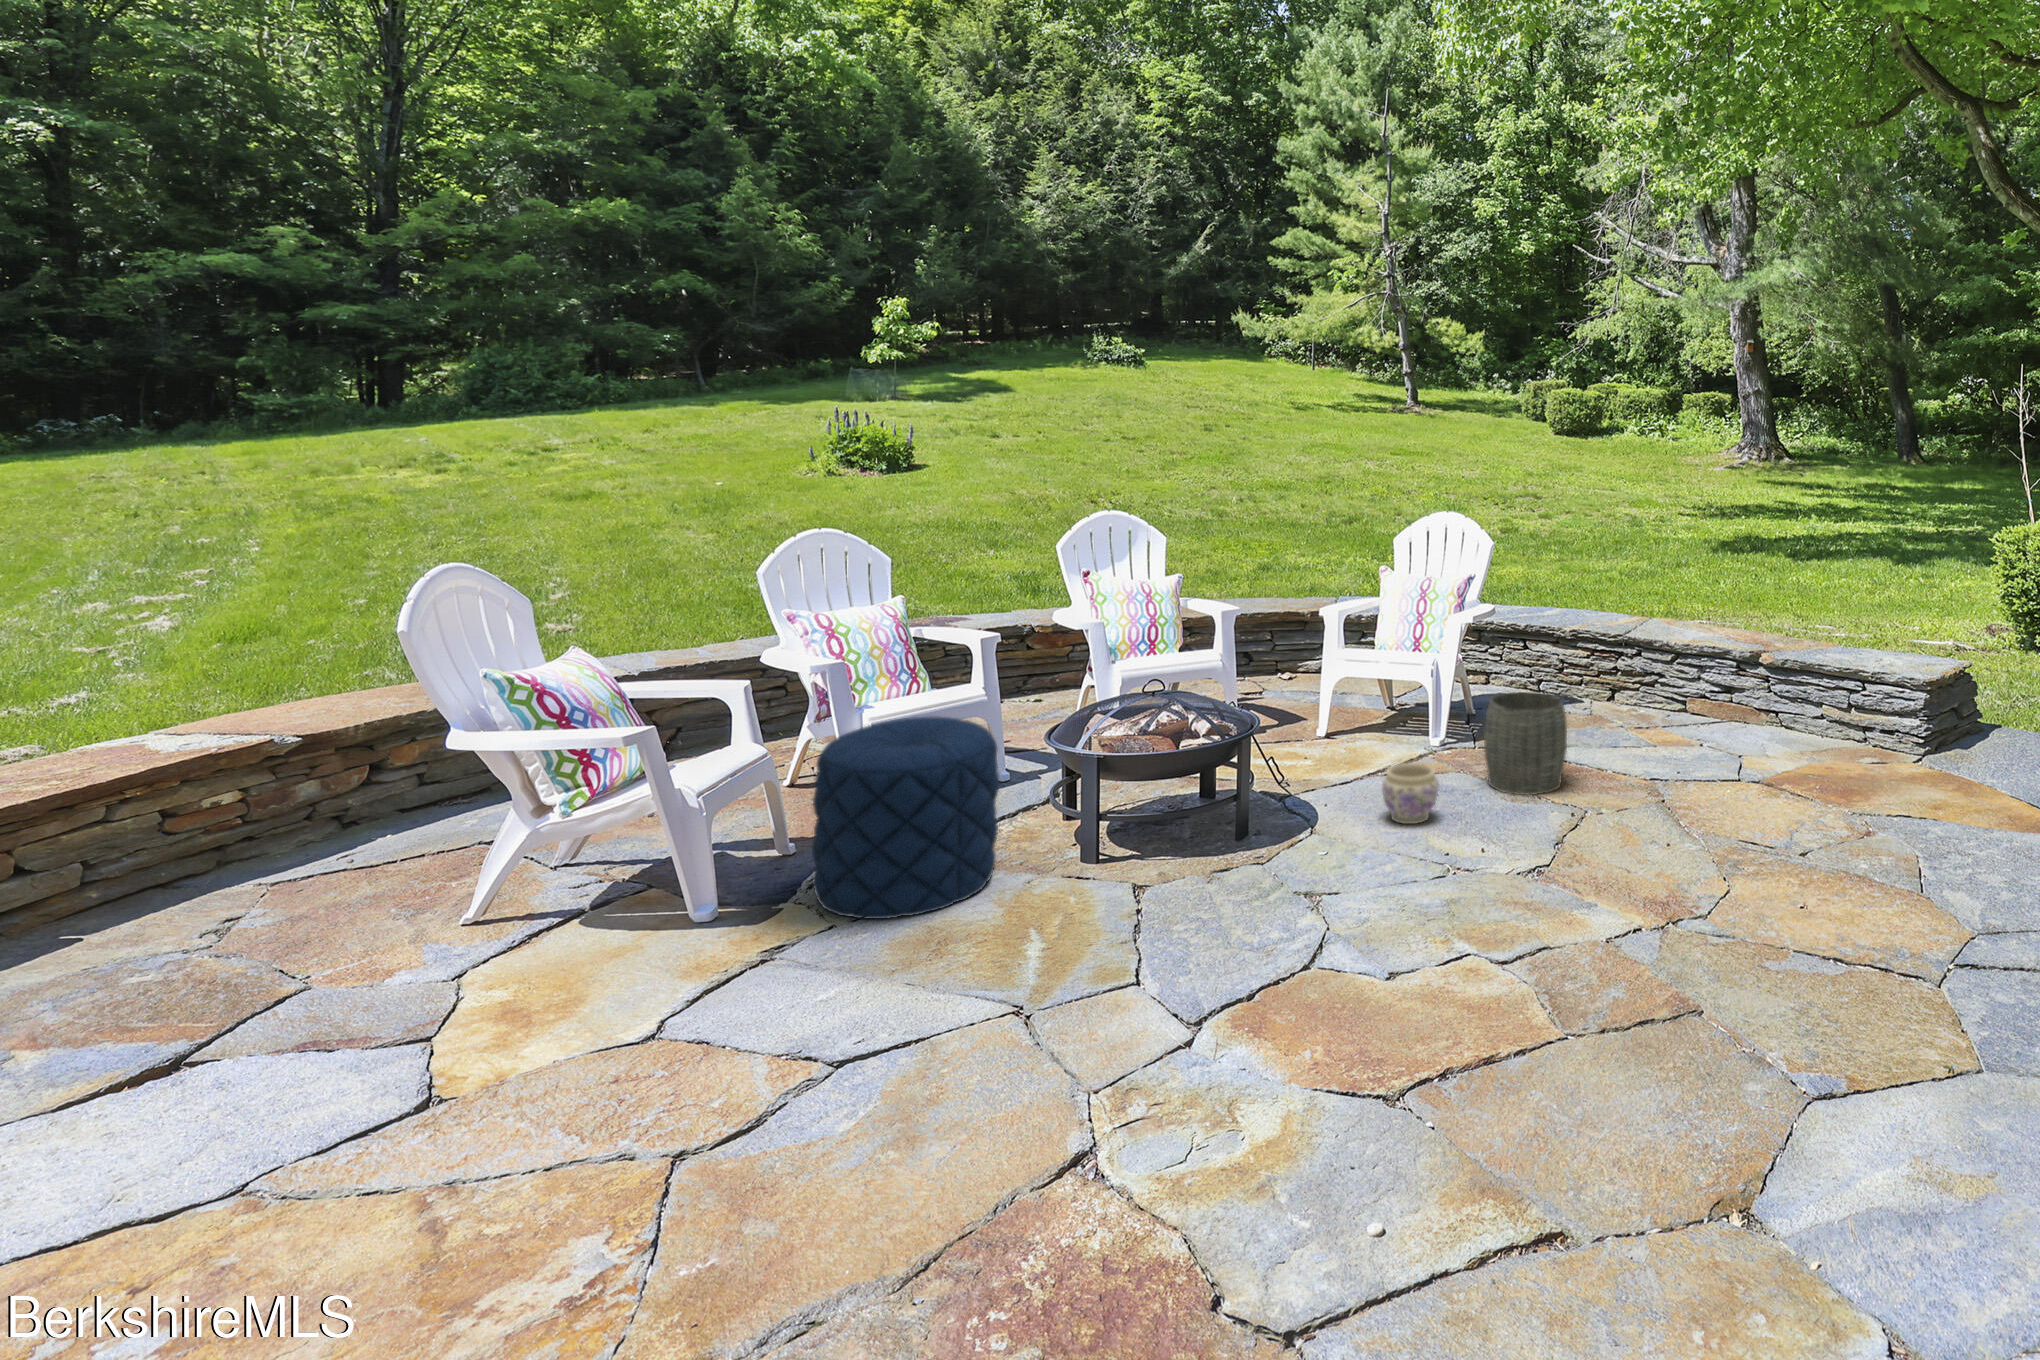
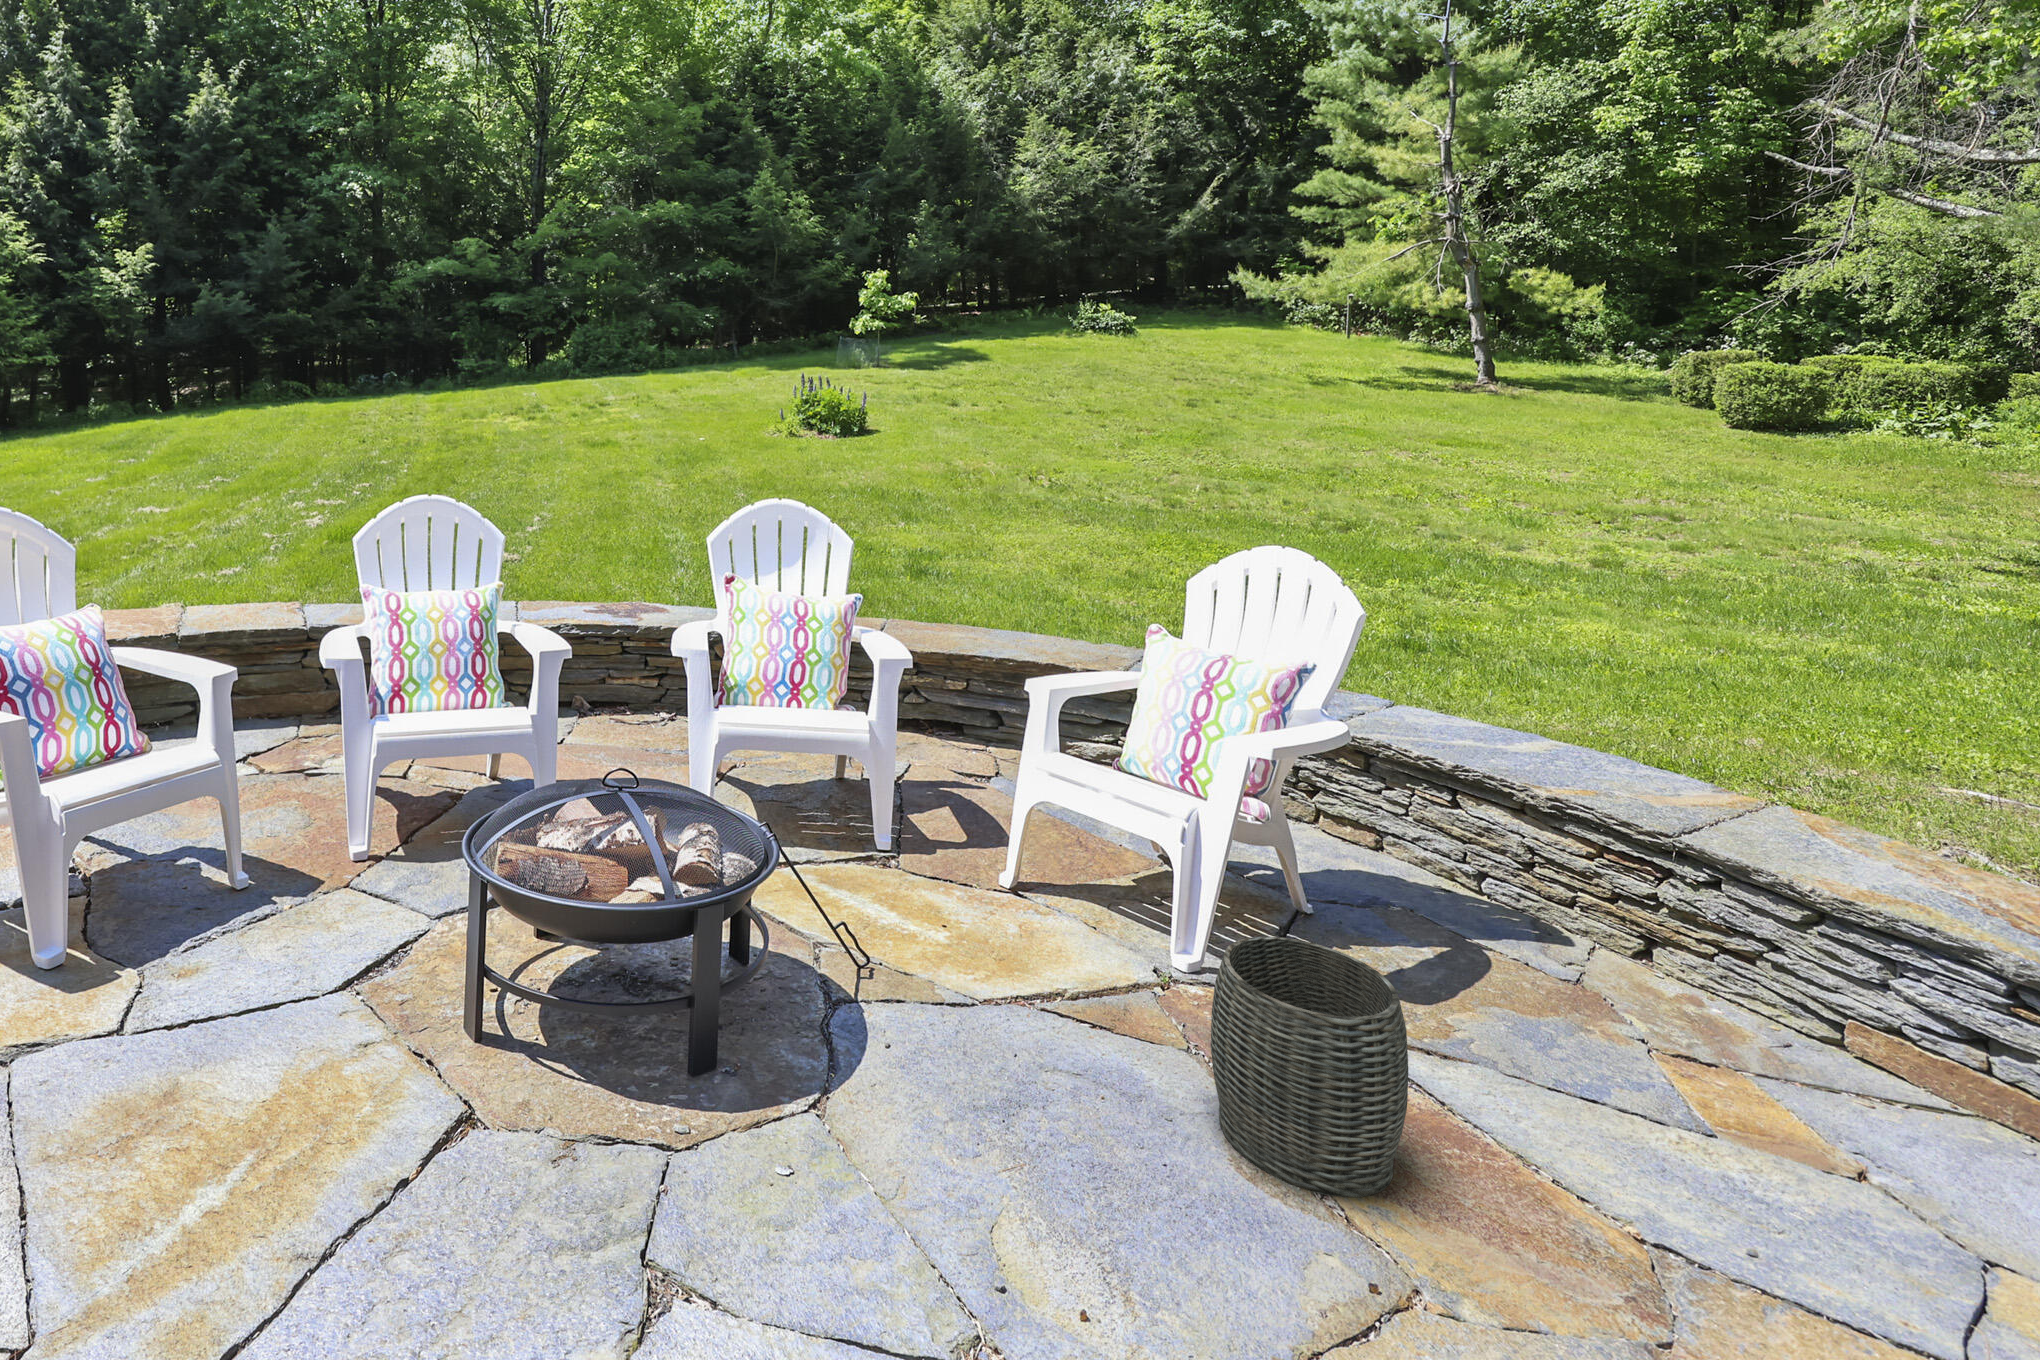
pouf: present [812,717,999,919] -> none [133,757,365,1048]
planter: present [1382,763,1439,824] -> none [941,1030,1055,1172]

